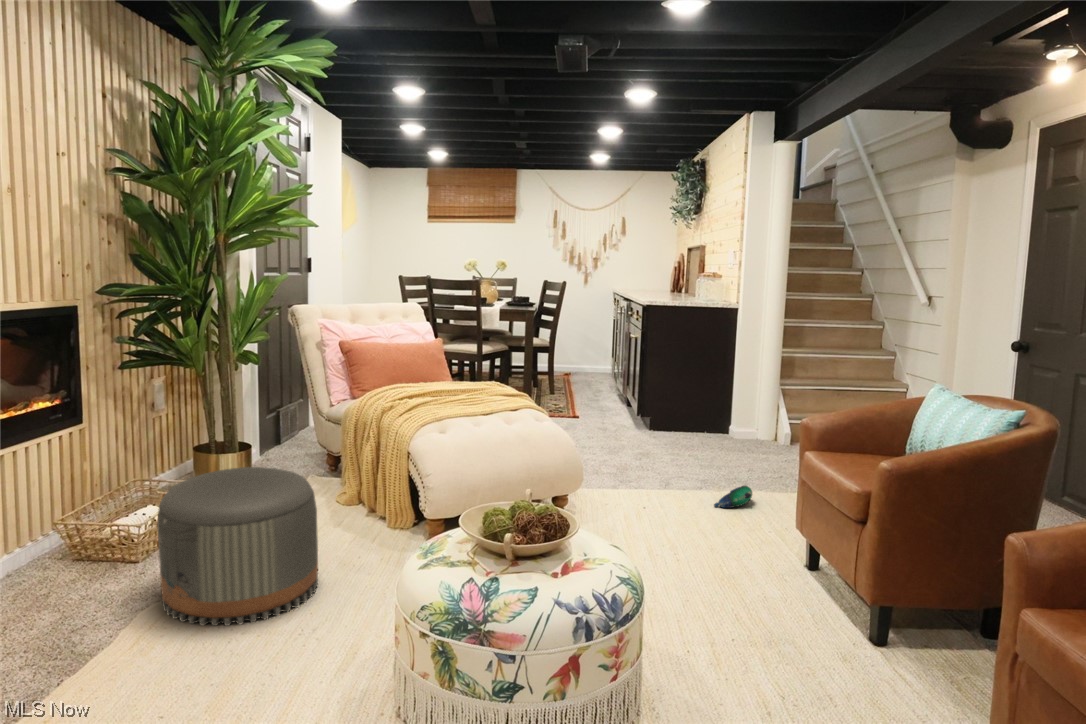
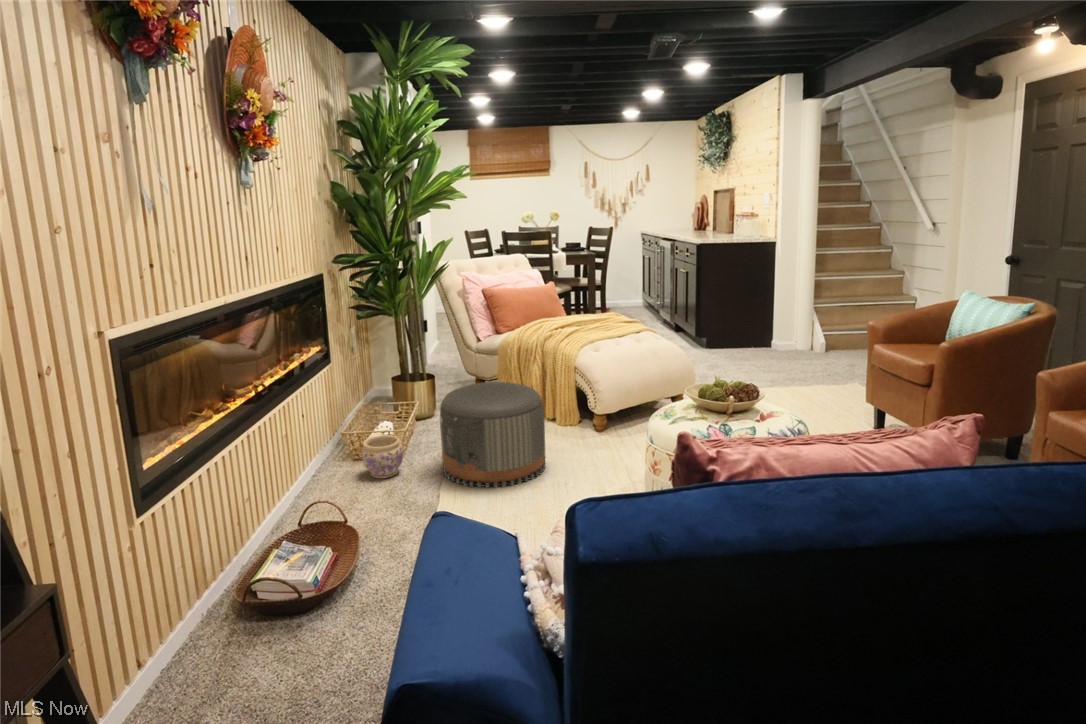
plush toy: present [714,485,752,508] -> none [788,380,817,397]
planter: none [50,532,118,596] -> present [361,435,403,479]

